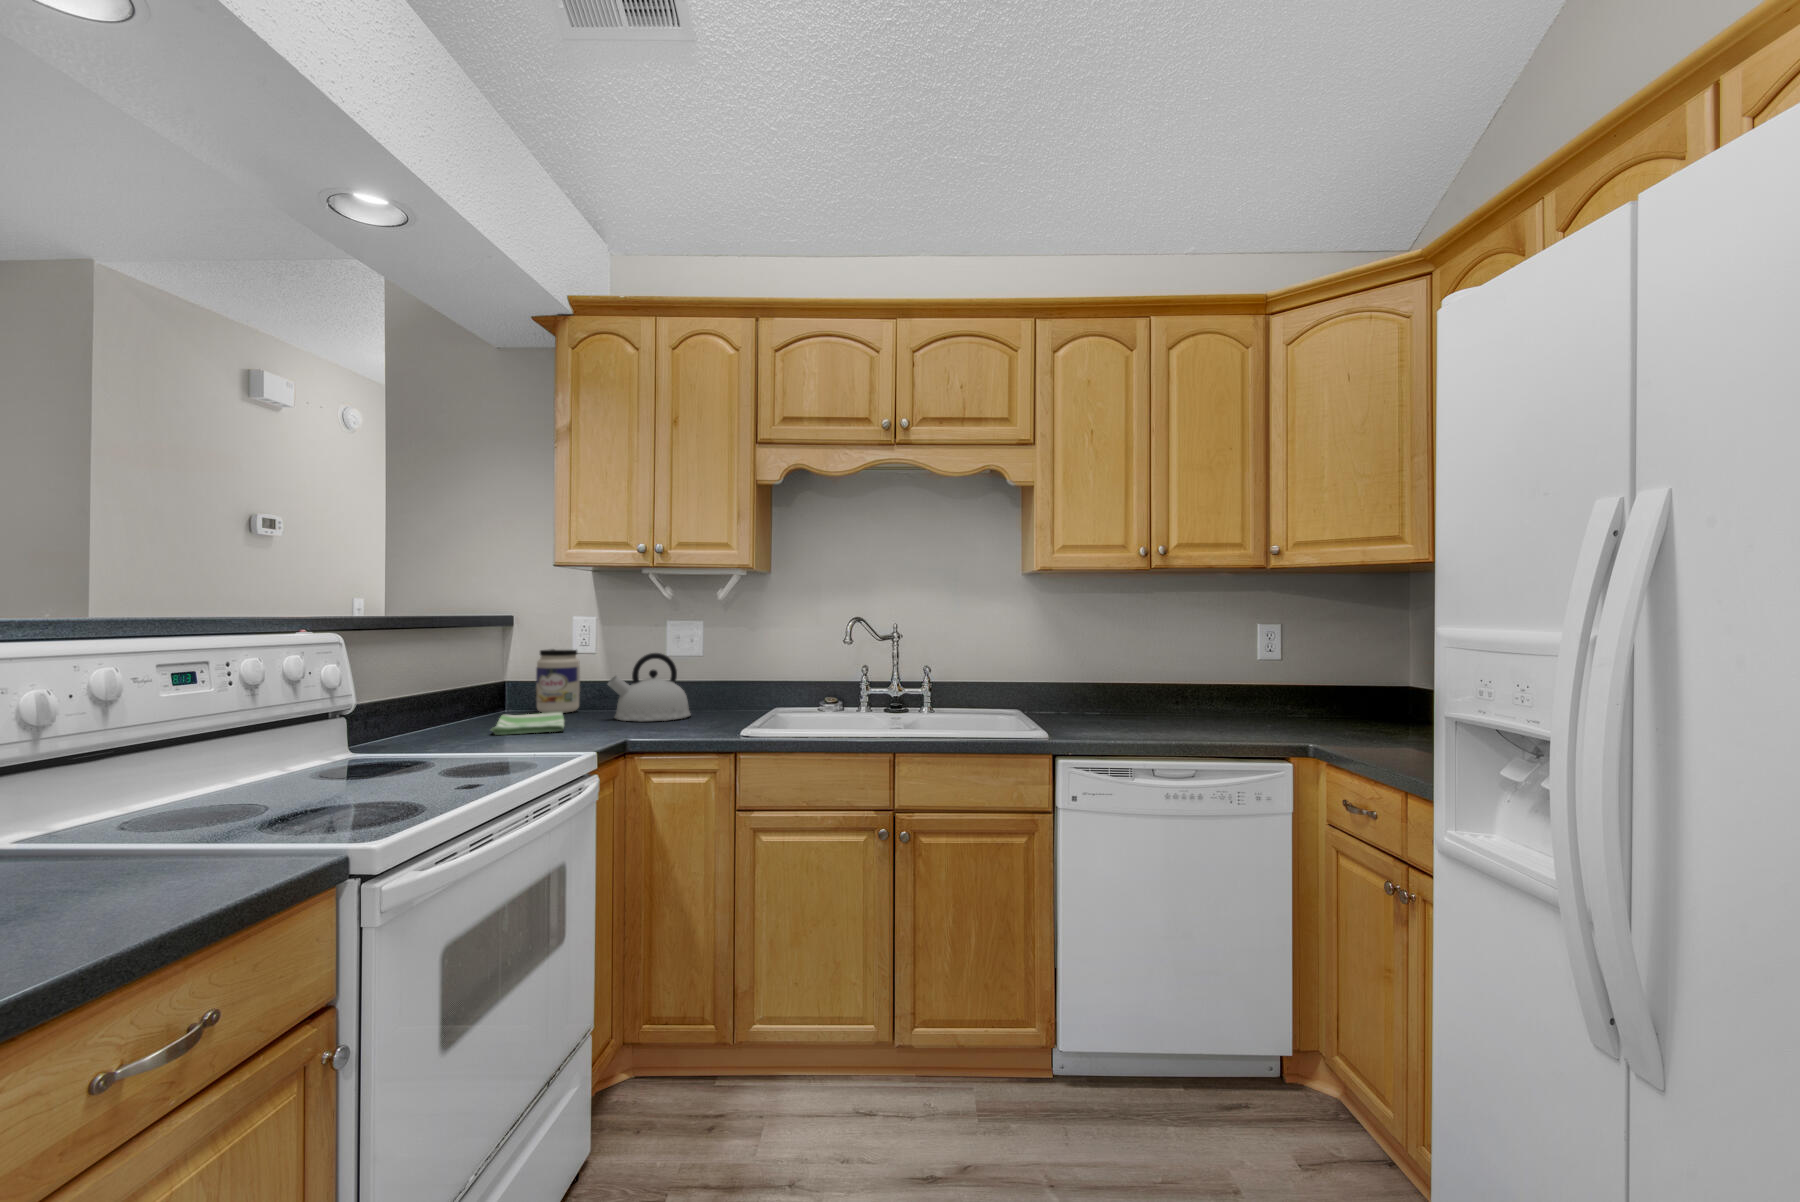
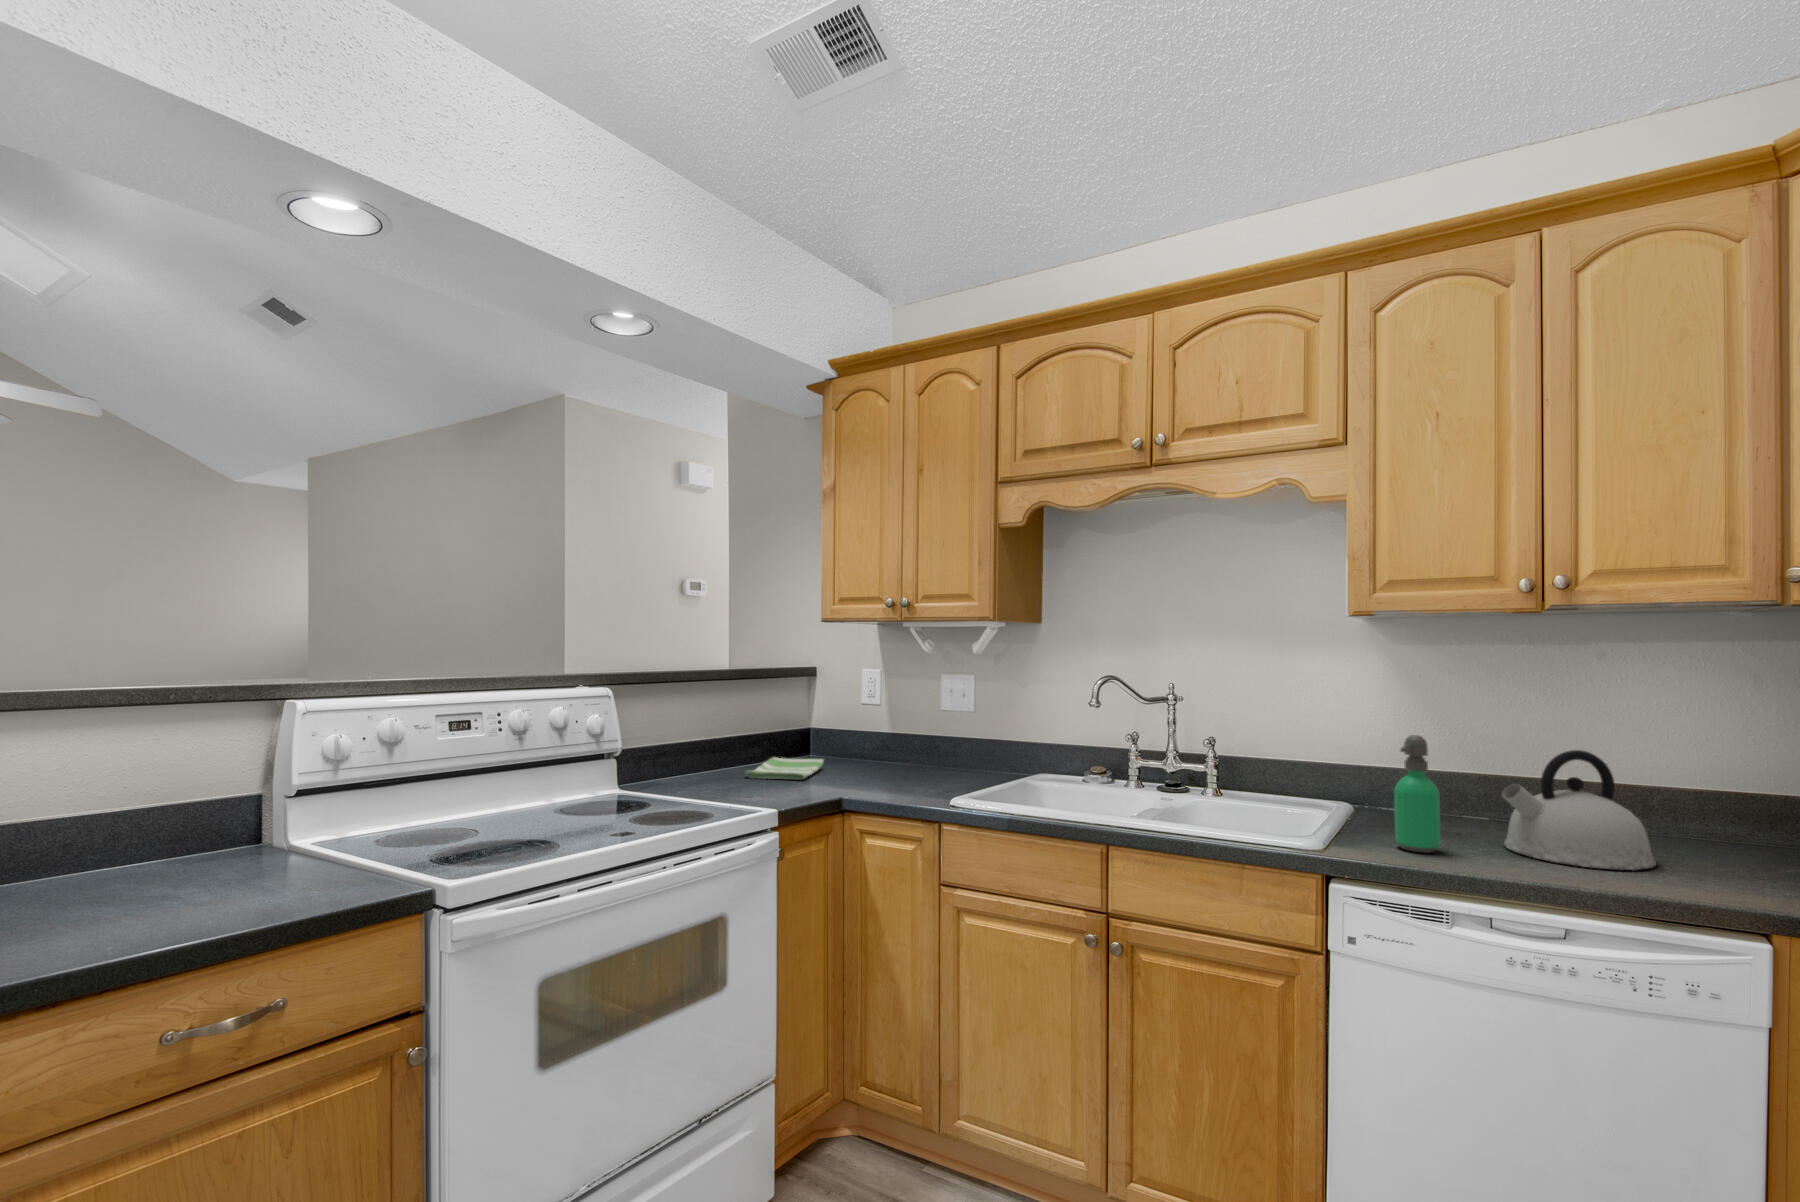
jar: present [536,649,580,713] -> none [822,695,860,757]
soap dispenser: none [1081,652,1109,732] -> present [1394,735,1441,853]
kettle: present [608,653,691,721] -> present [1502,750,1656,870]

